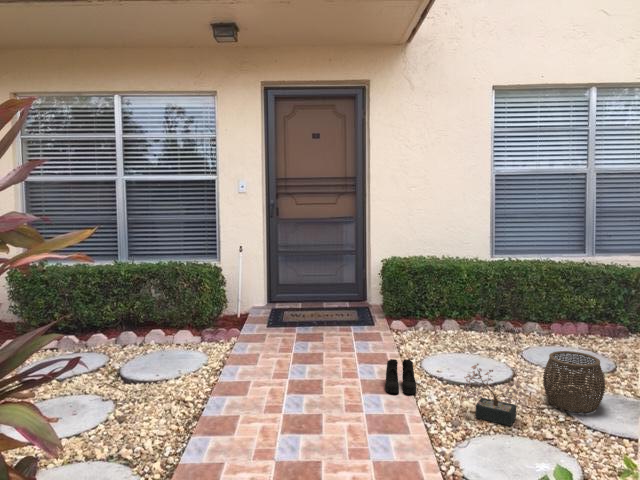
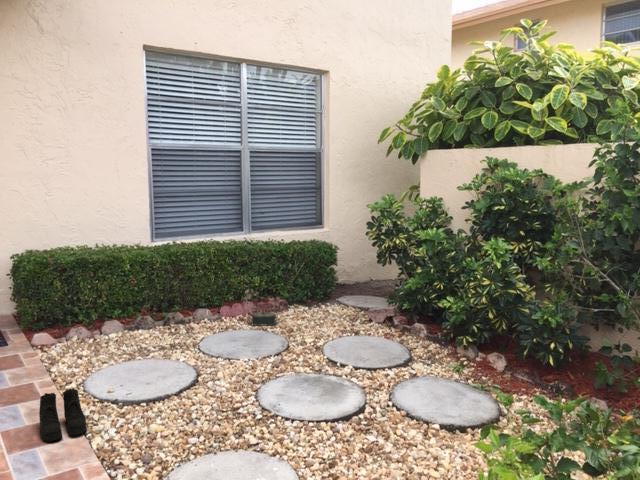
woven basket: present [543,351,605,413] -> none [234,339,294,405]
decorative plant: present [464,364,525,426] -> present [242,290,282,326]

